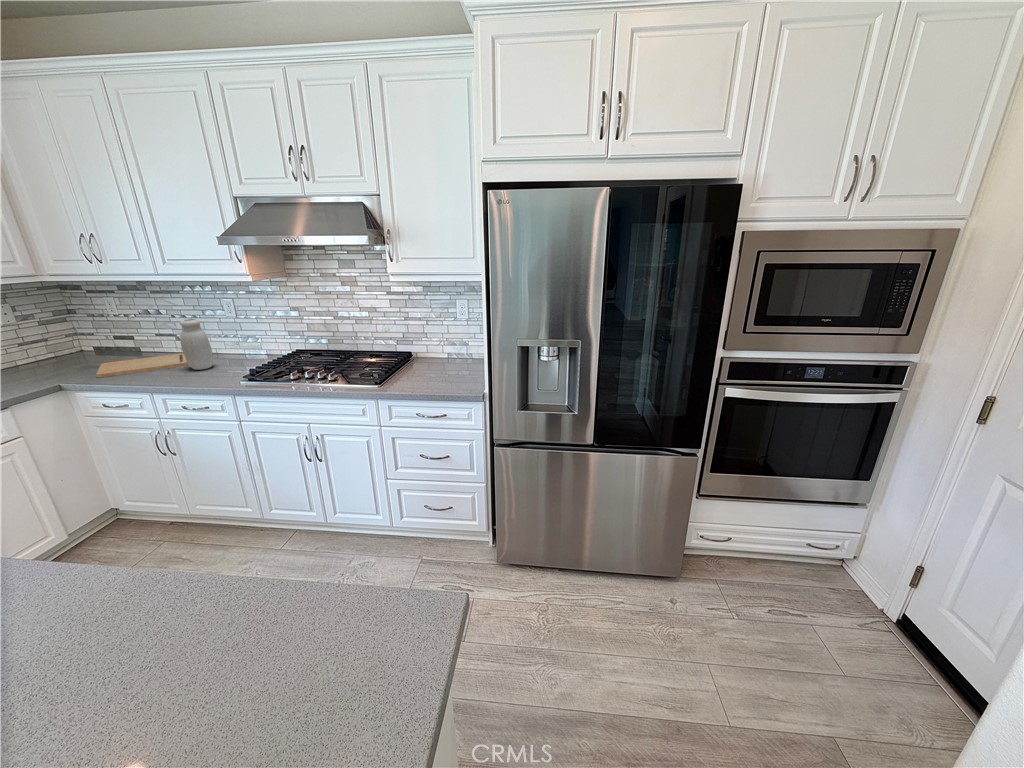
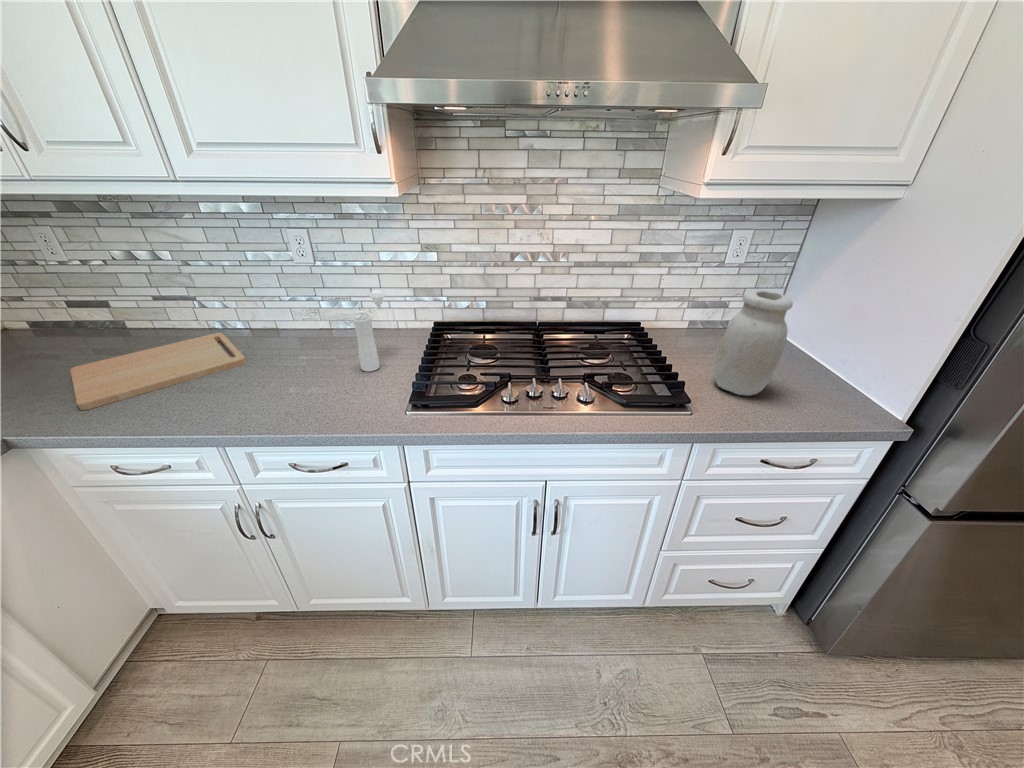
jar: present [180,319,213,370] -> present [715,290,793,395]
pepper mill: none [234,329,259,369] -> present [352,290,385,372]

